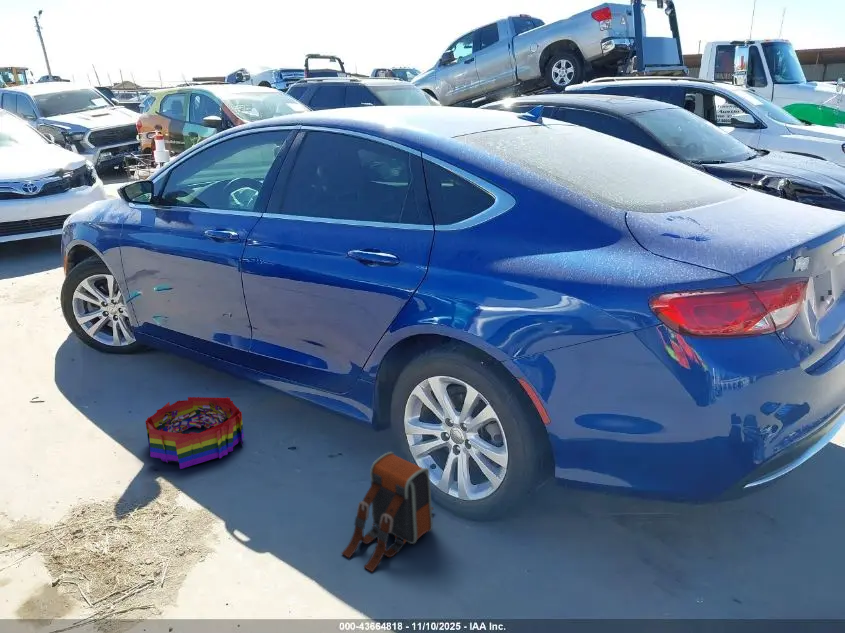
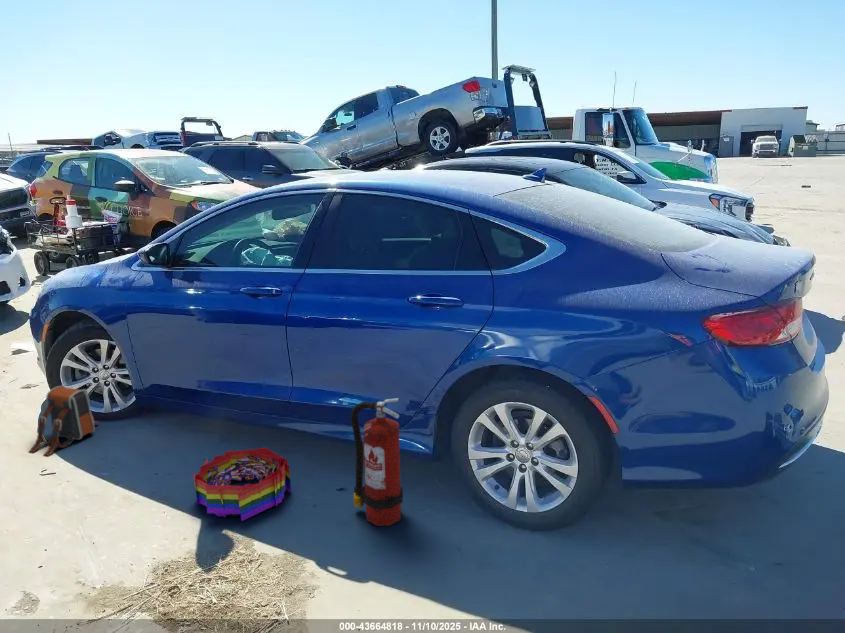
fire extinguisher: none [285,359,341,494] -> present [351,398,403,526]
backpack: present [342,452,433,572] -> present [29,386,99,456]

